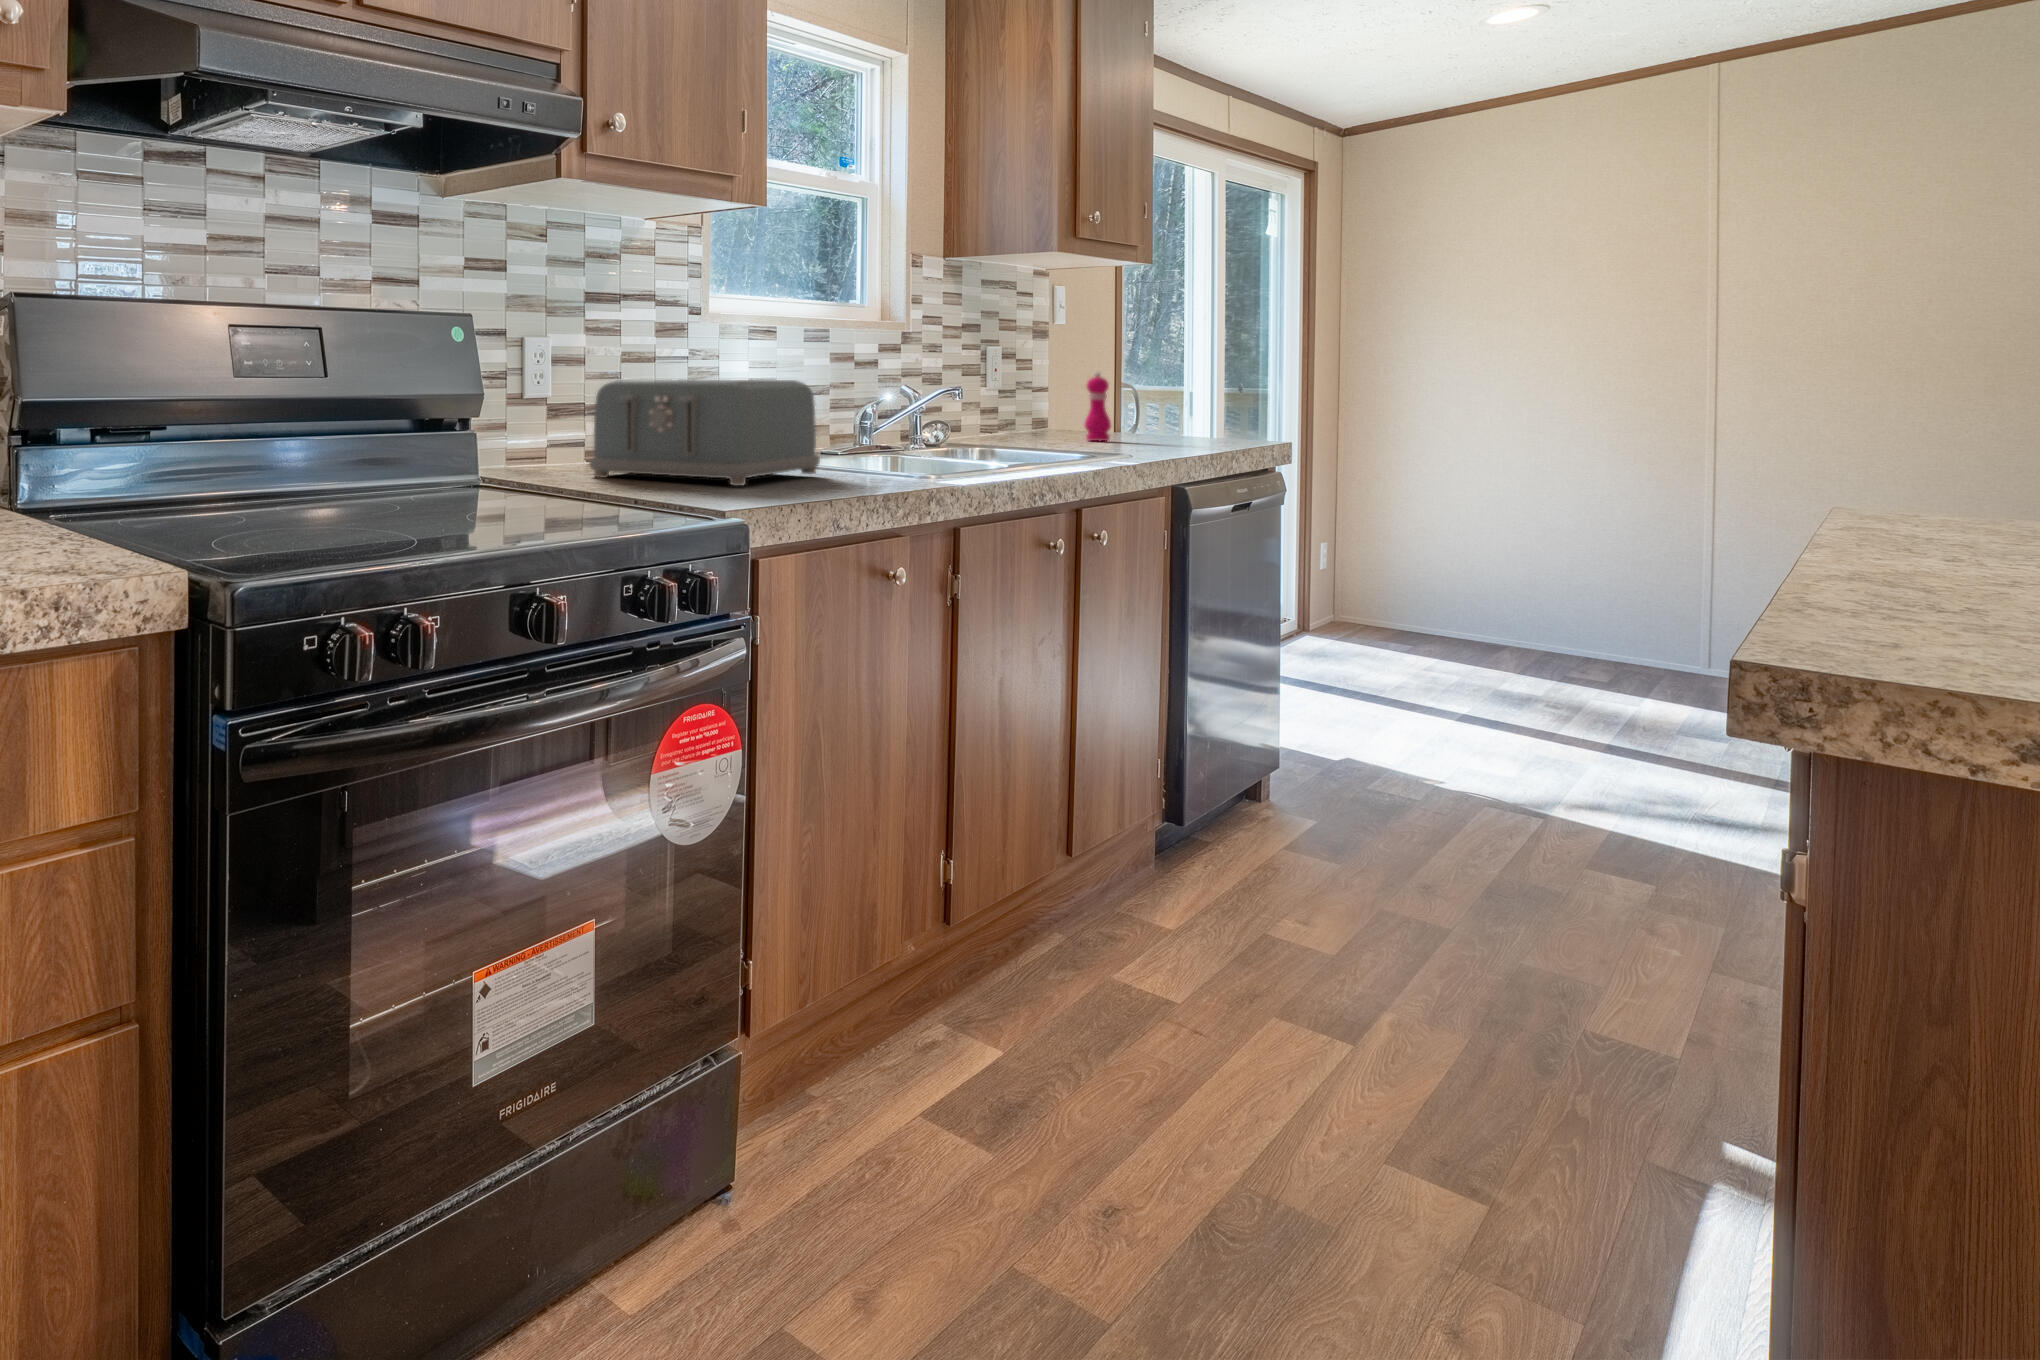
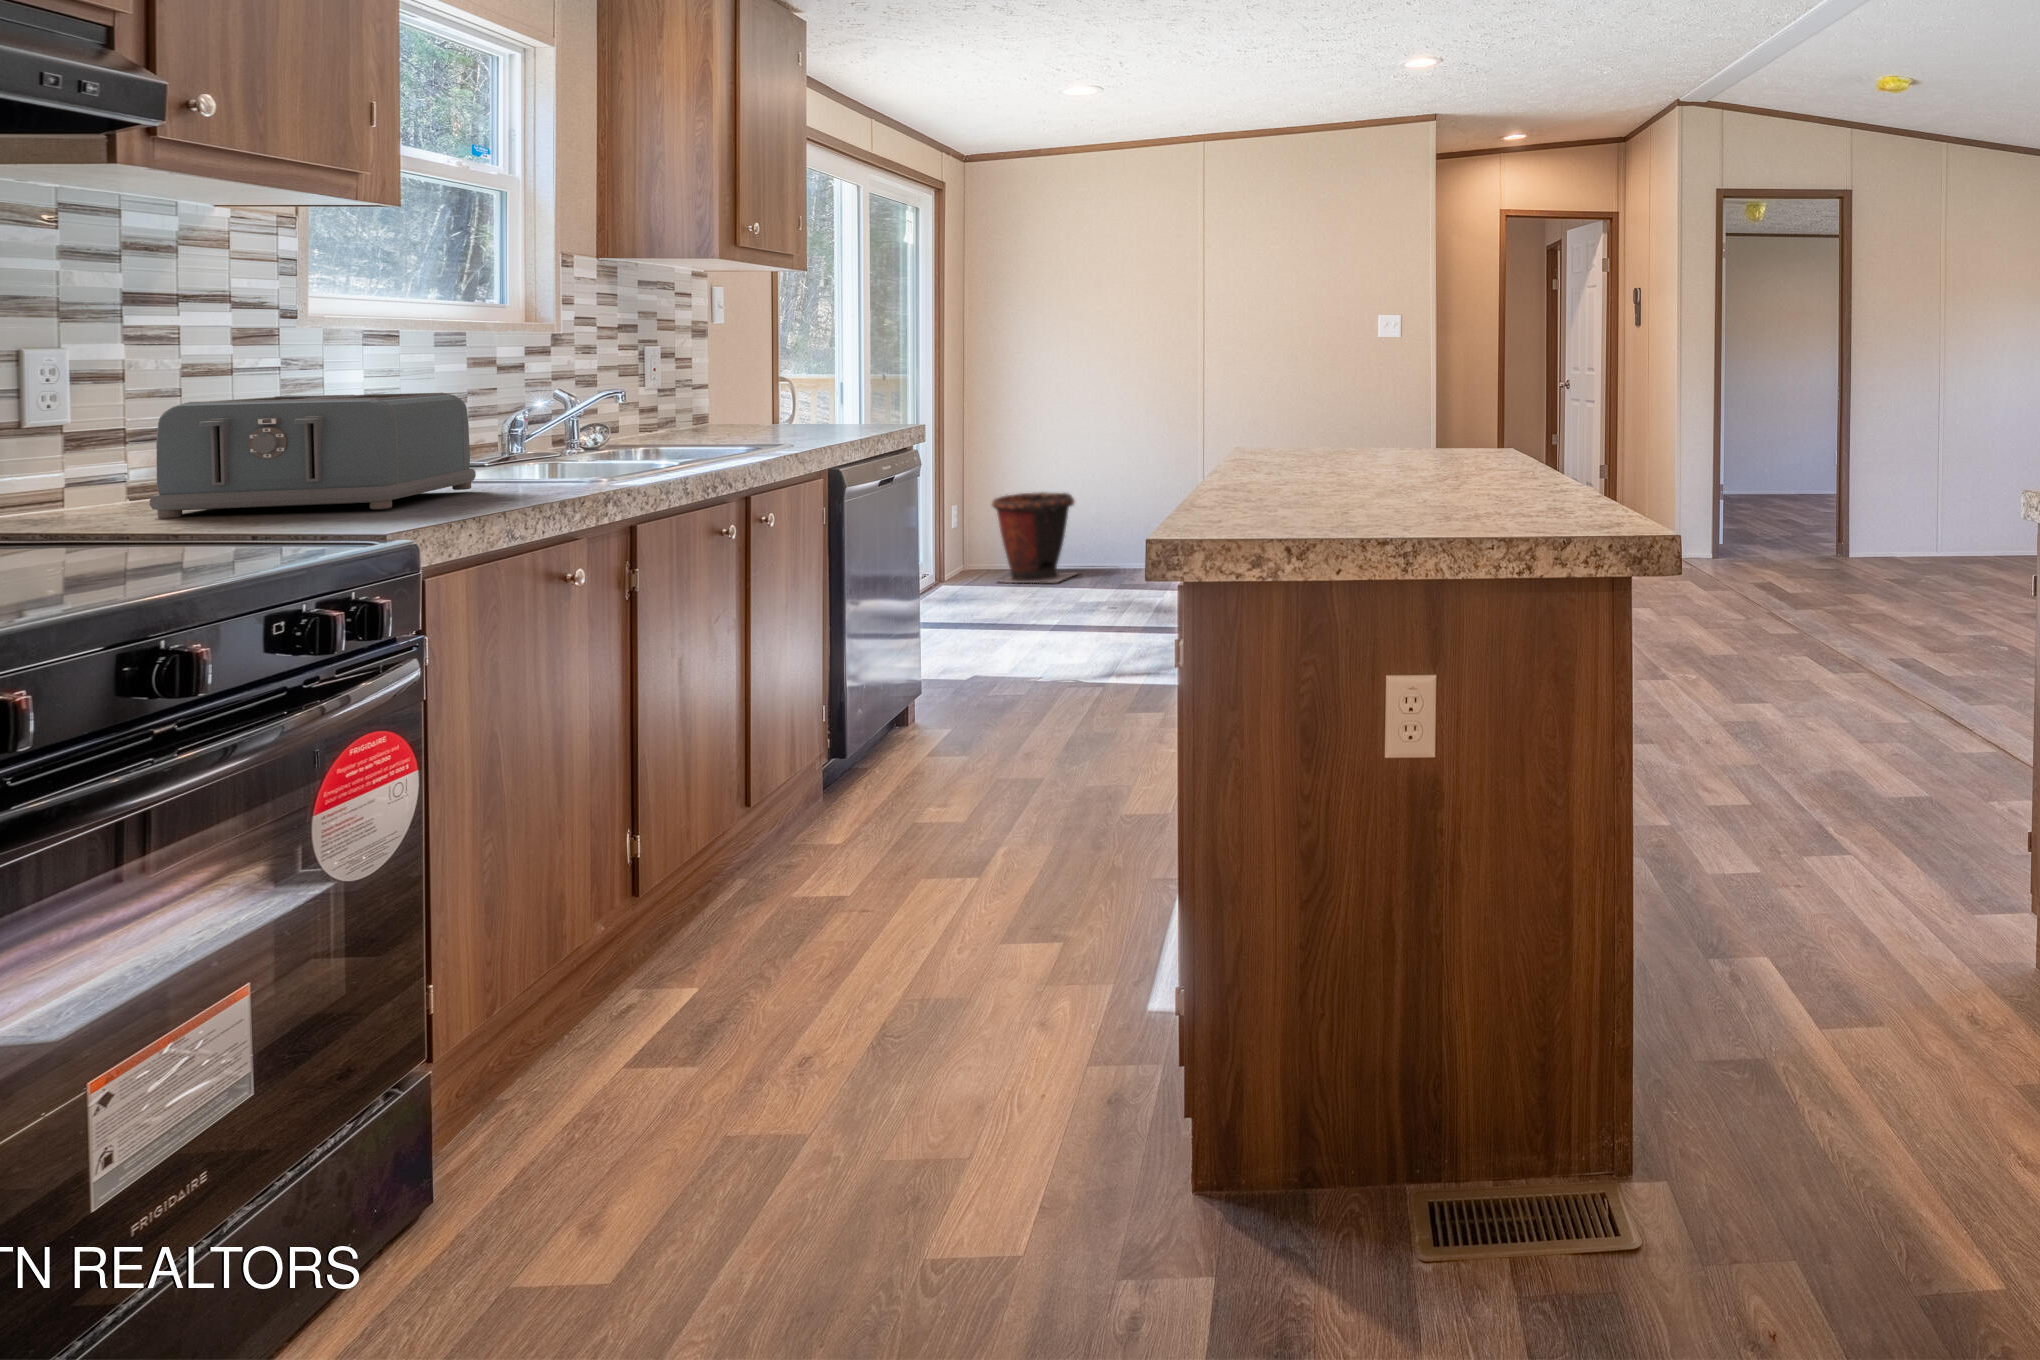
pepper mill: present [1084,372,1111,441] -> none [745,368,771,433]
waste bin: none [1372,537,1502,655] -> present [992,492,1077,583]

